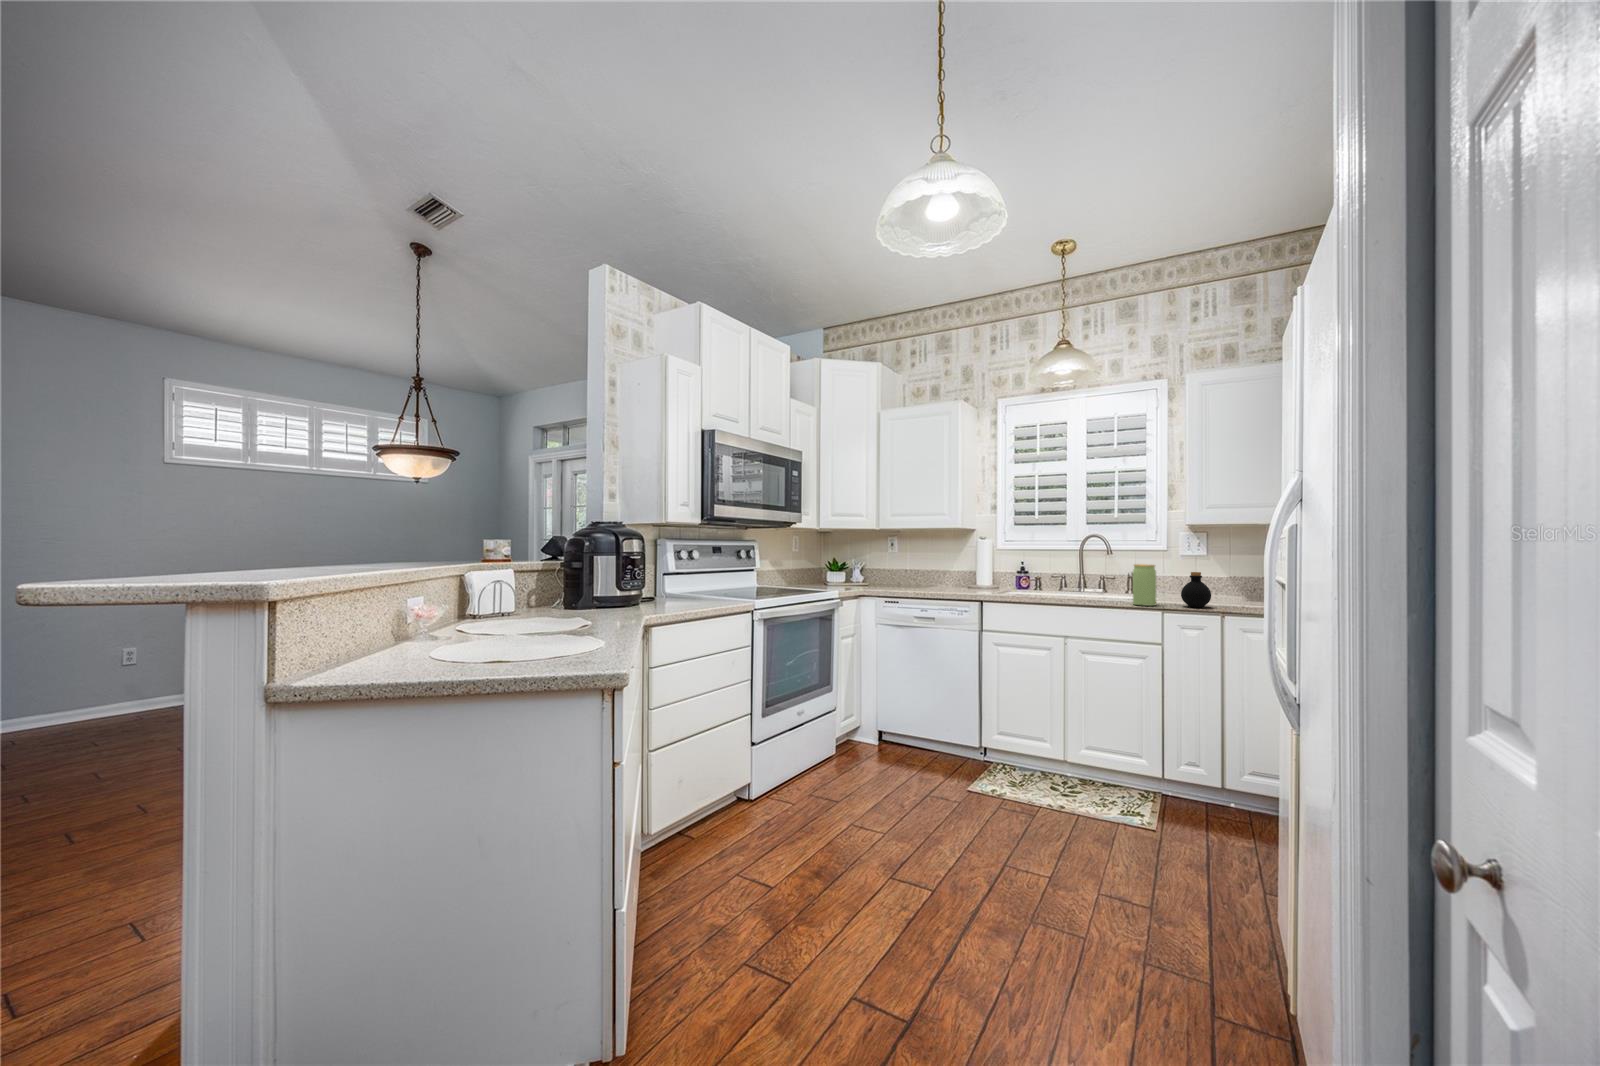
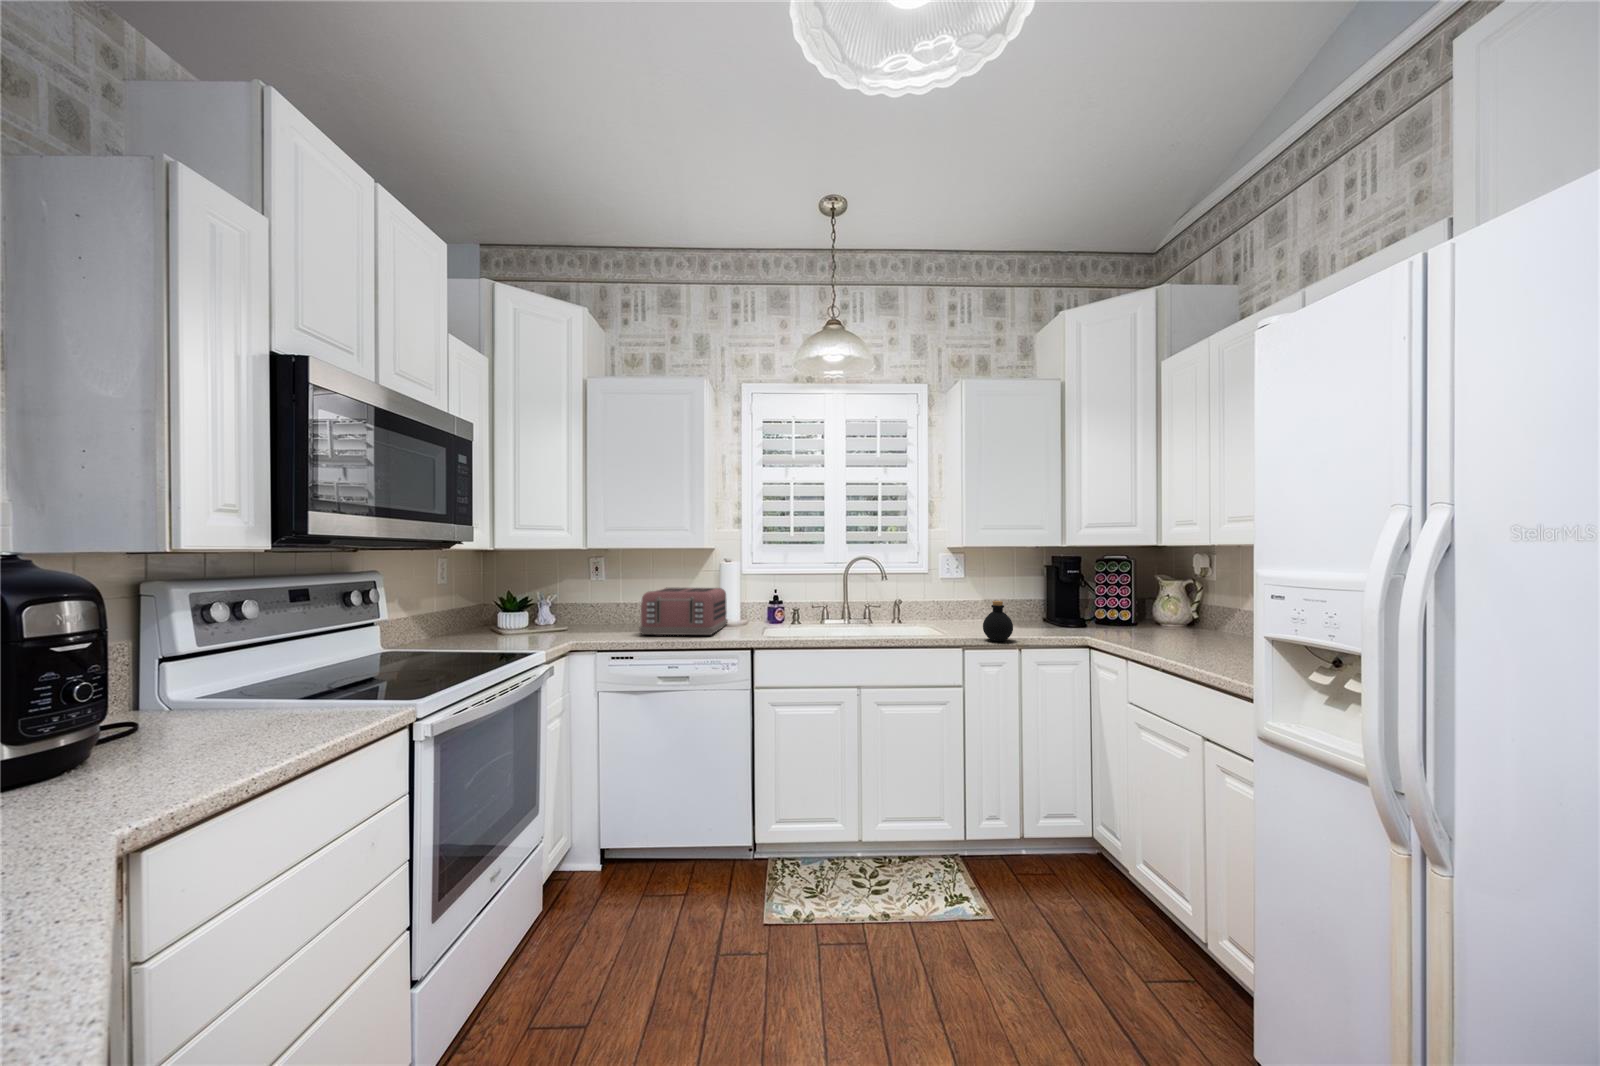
toaster: none [907,559,978,592] -> present [640,588,728,635]
jar: present [1133,564,1156,606] -> none [935,593,960,643]

